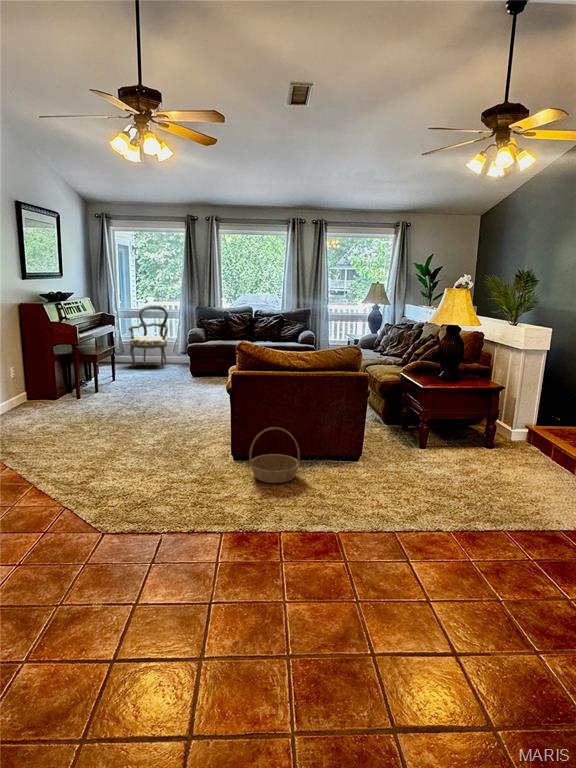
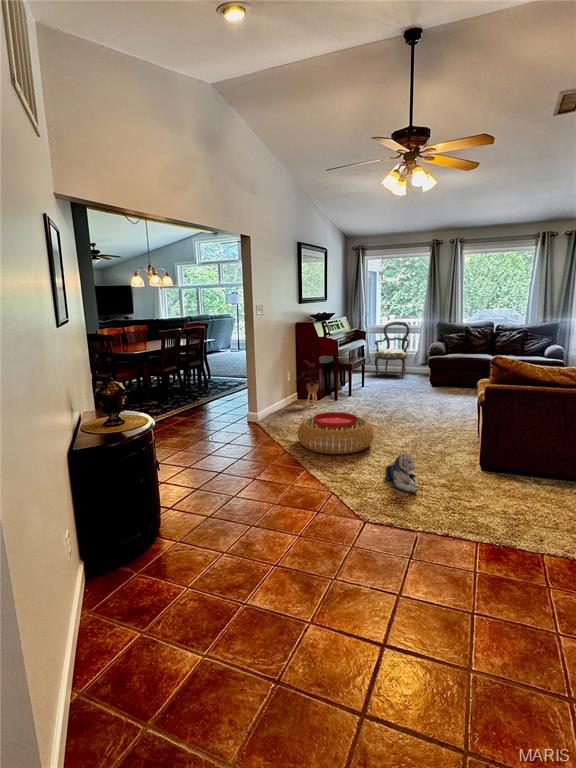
house plant: none [20,338,61,408] -> present [299,351,320,406]
pouf: none [22,411,121,462] -> present [298,412,374,454]
basket: present [249,427,300,483] -> none [501,444,561,503]
plush toy: none [132,451,166,493] -> present [386,454,417,493]

